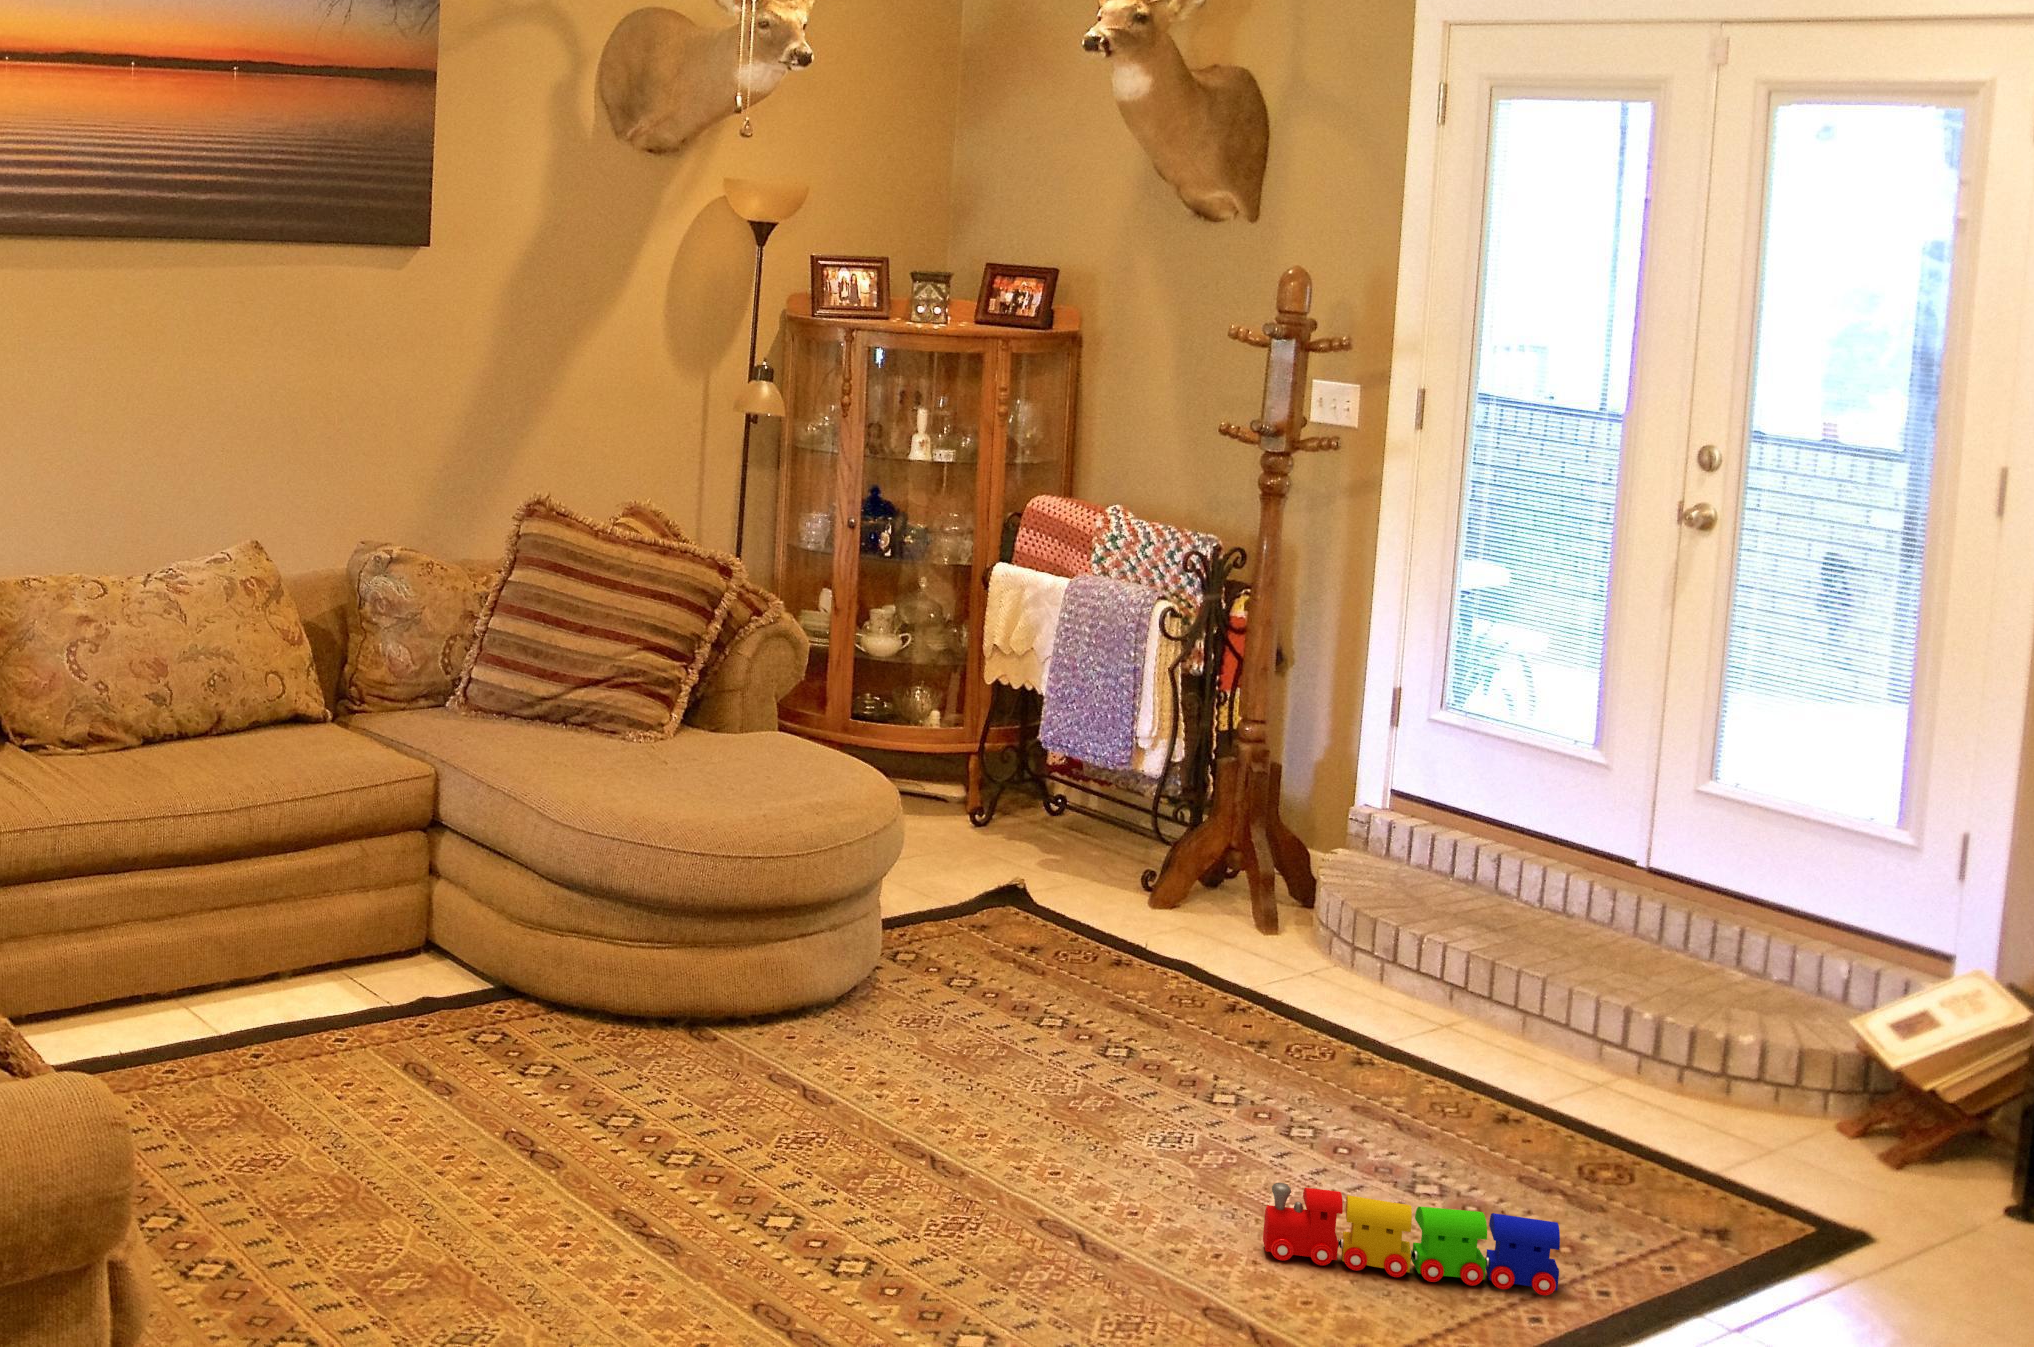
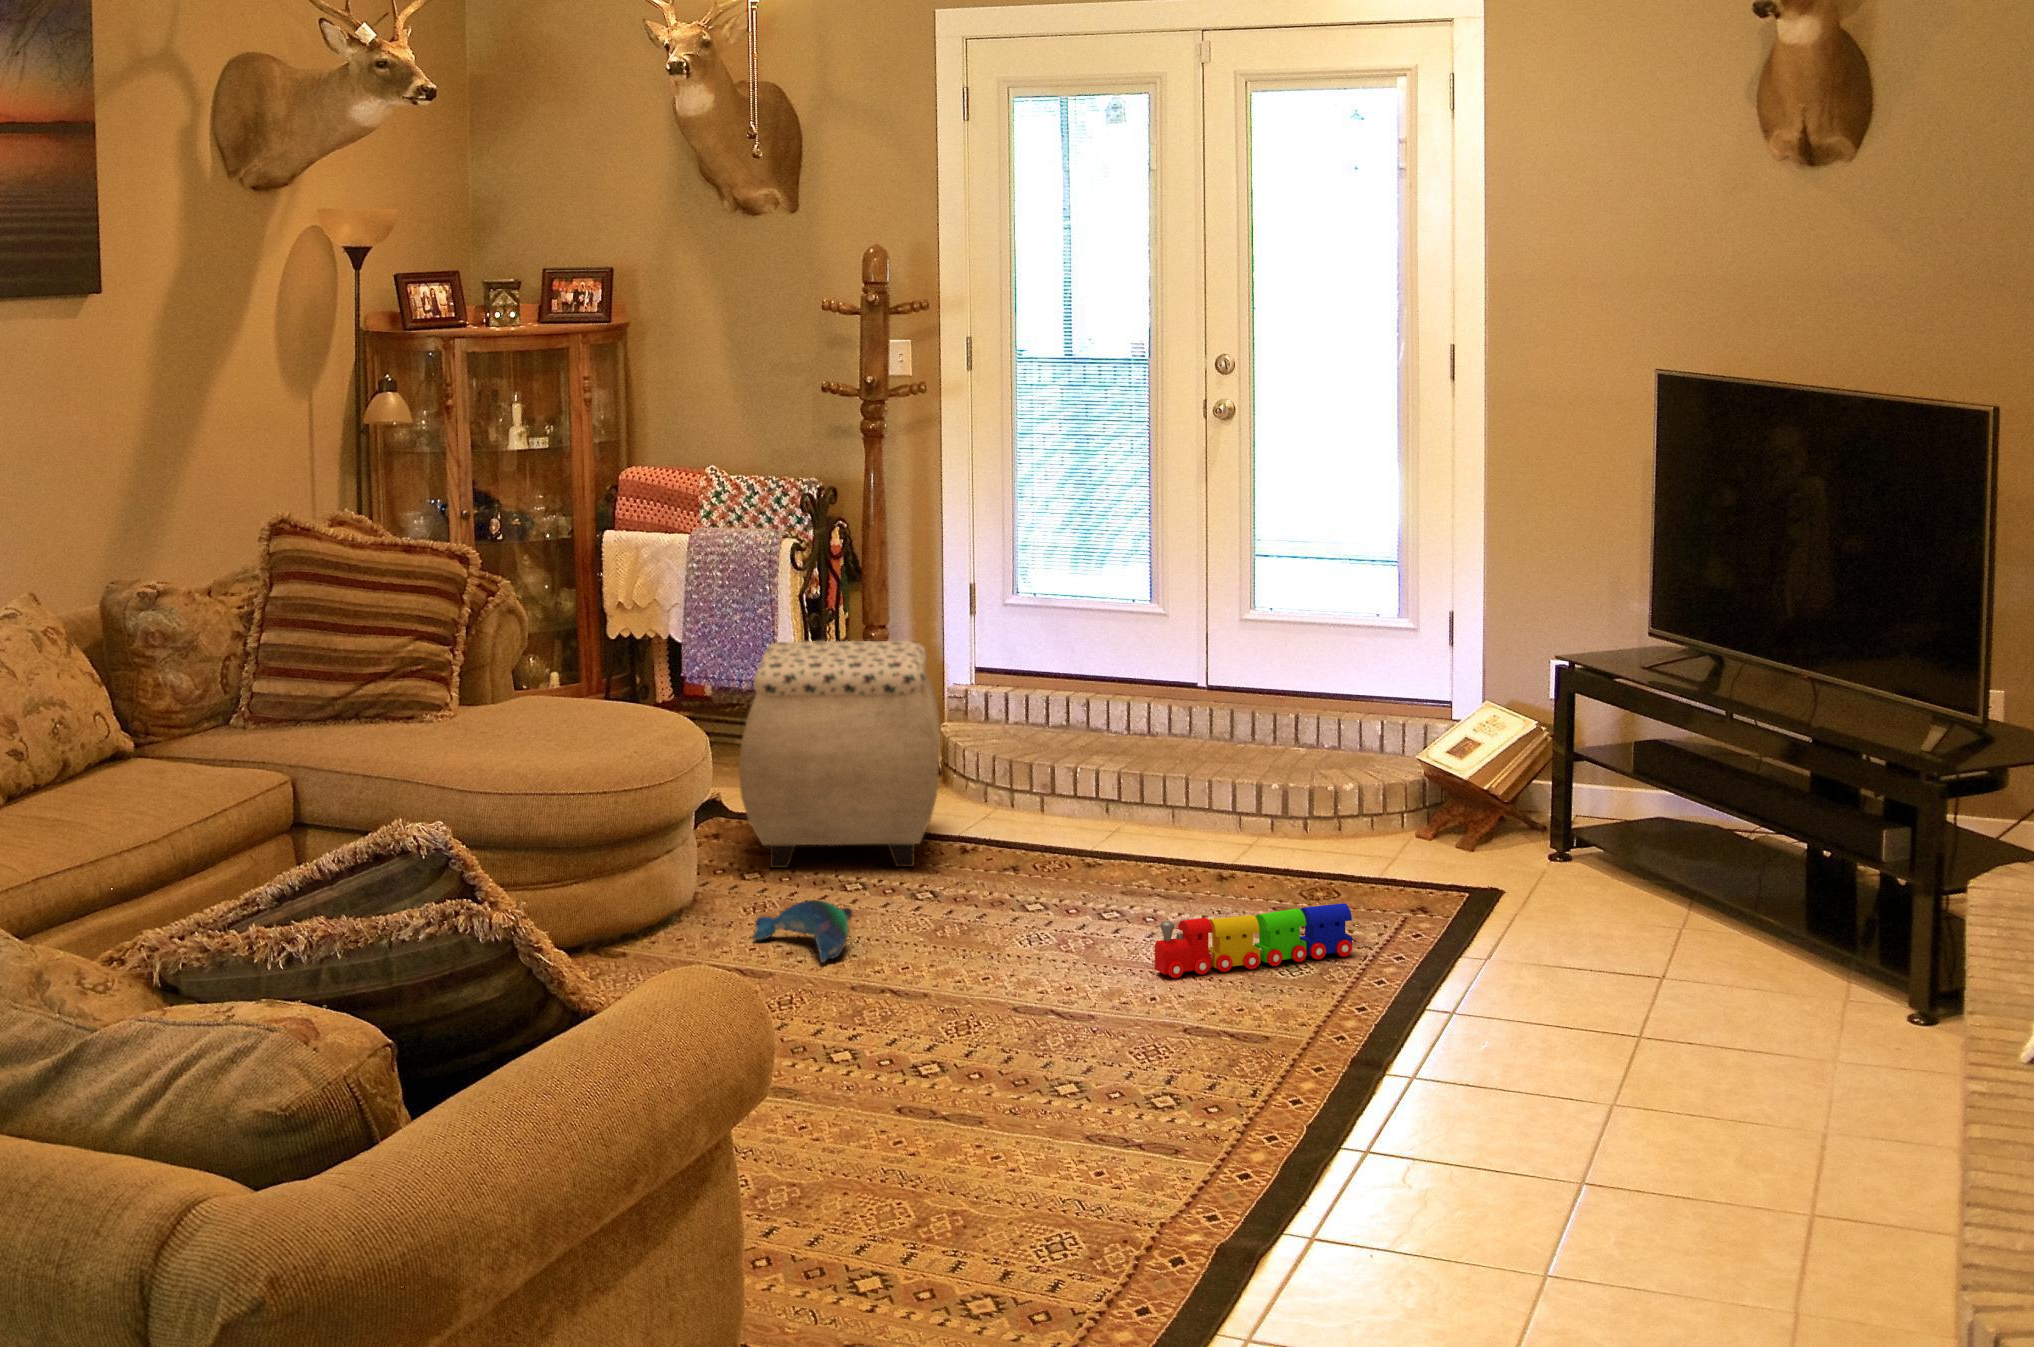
ottoman: none [959,716,1251,1011] -> present [739,641,941,868]
plush toy: none [858,1031,961,1114] -> present [753,900,852,963]

